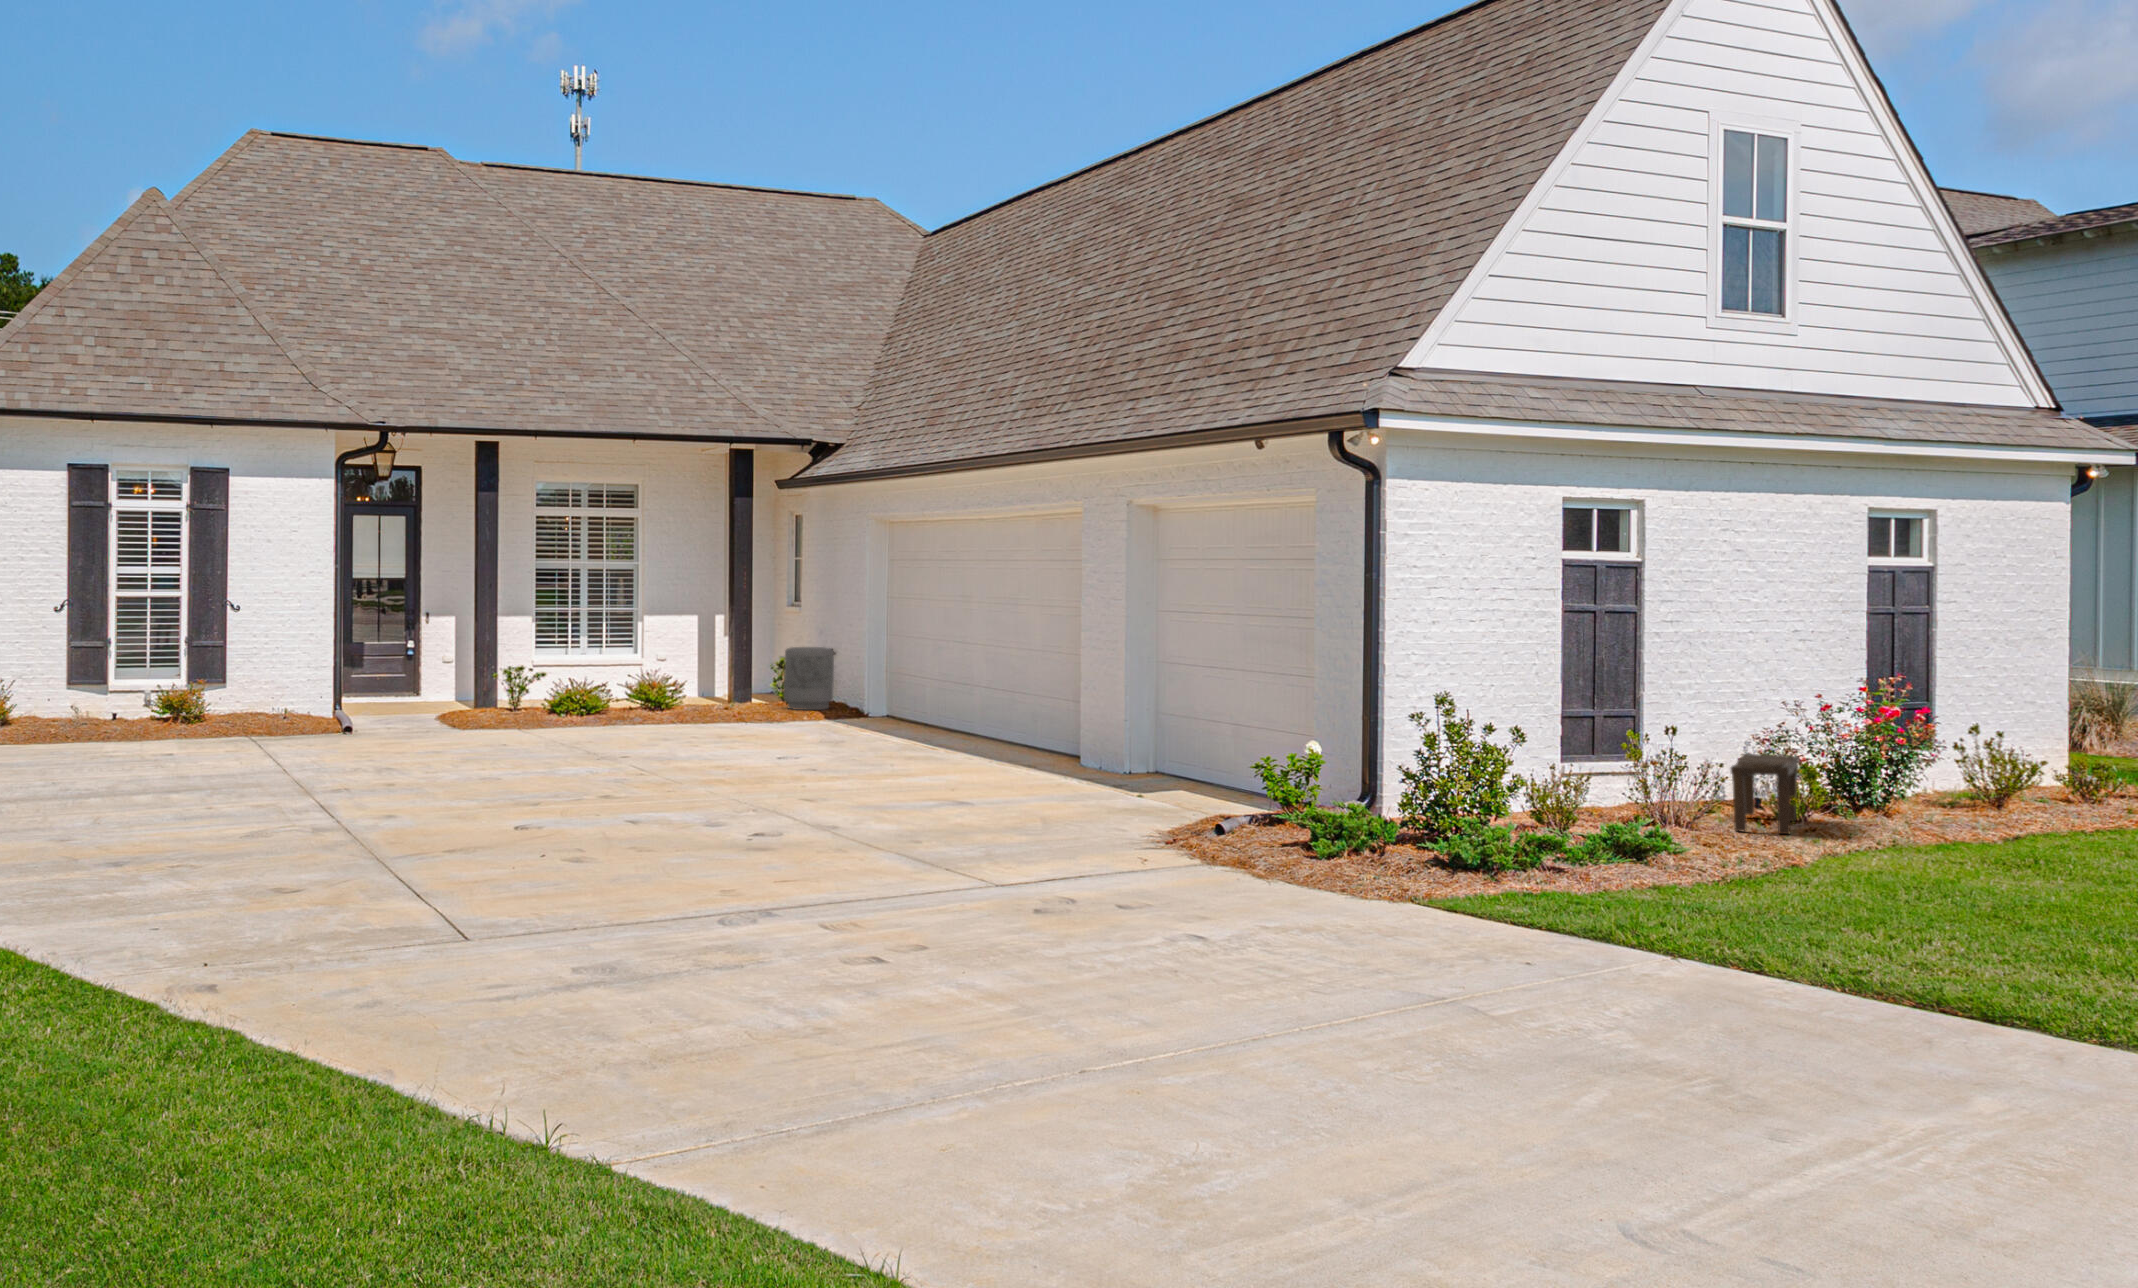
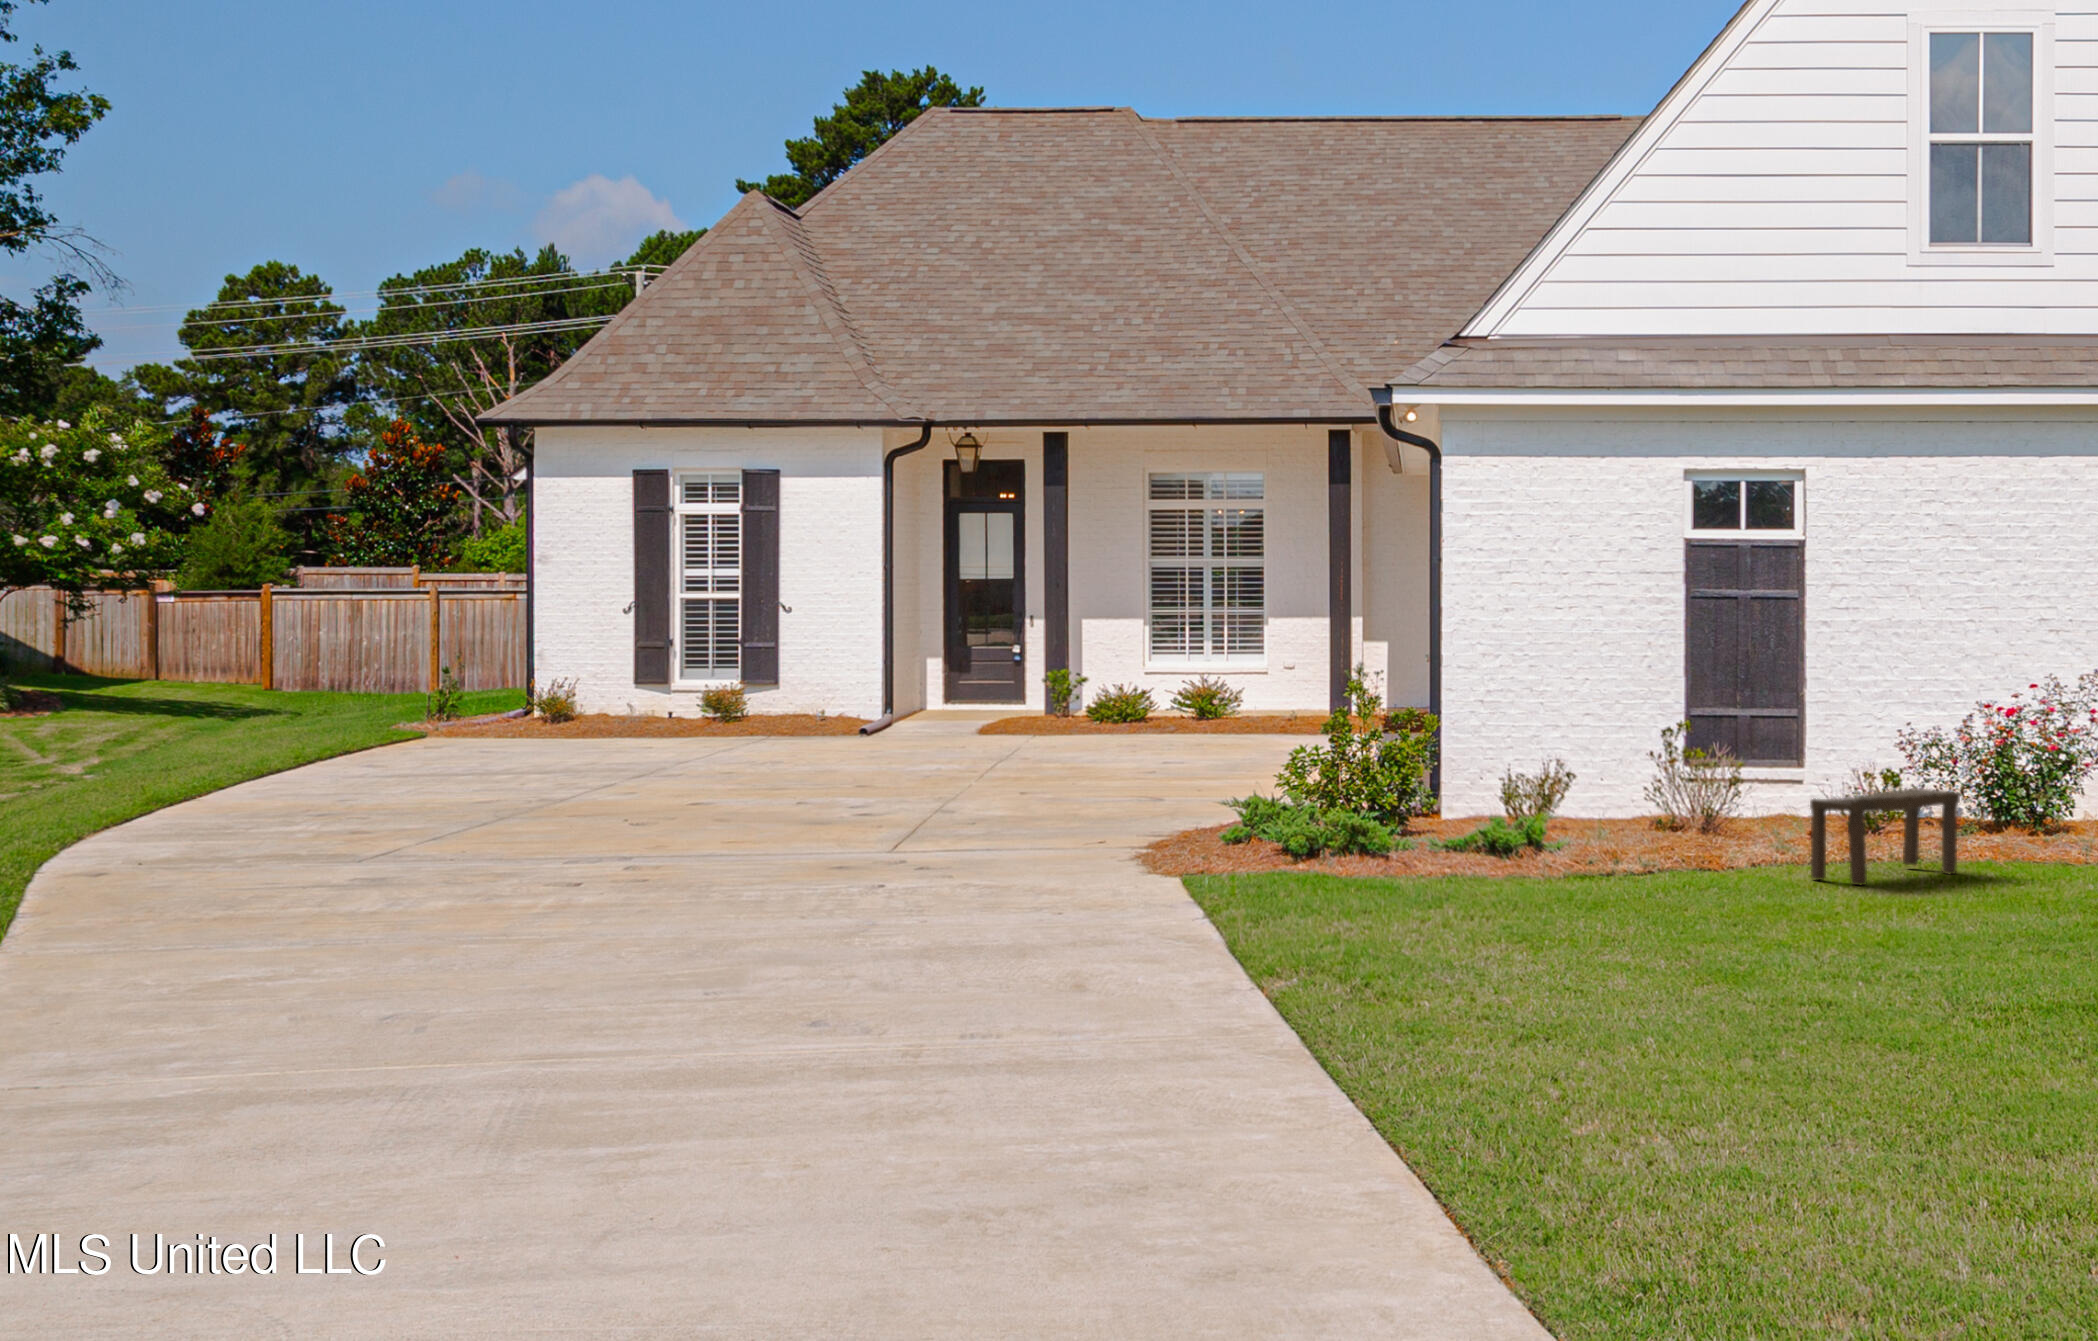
trash can: present [784,647,834,710] -> none [1385,657,1441,730]

